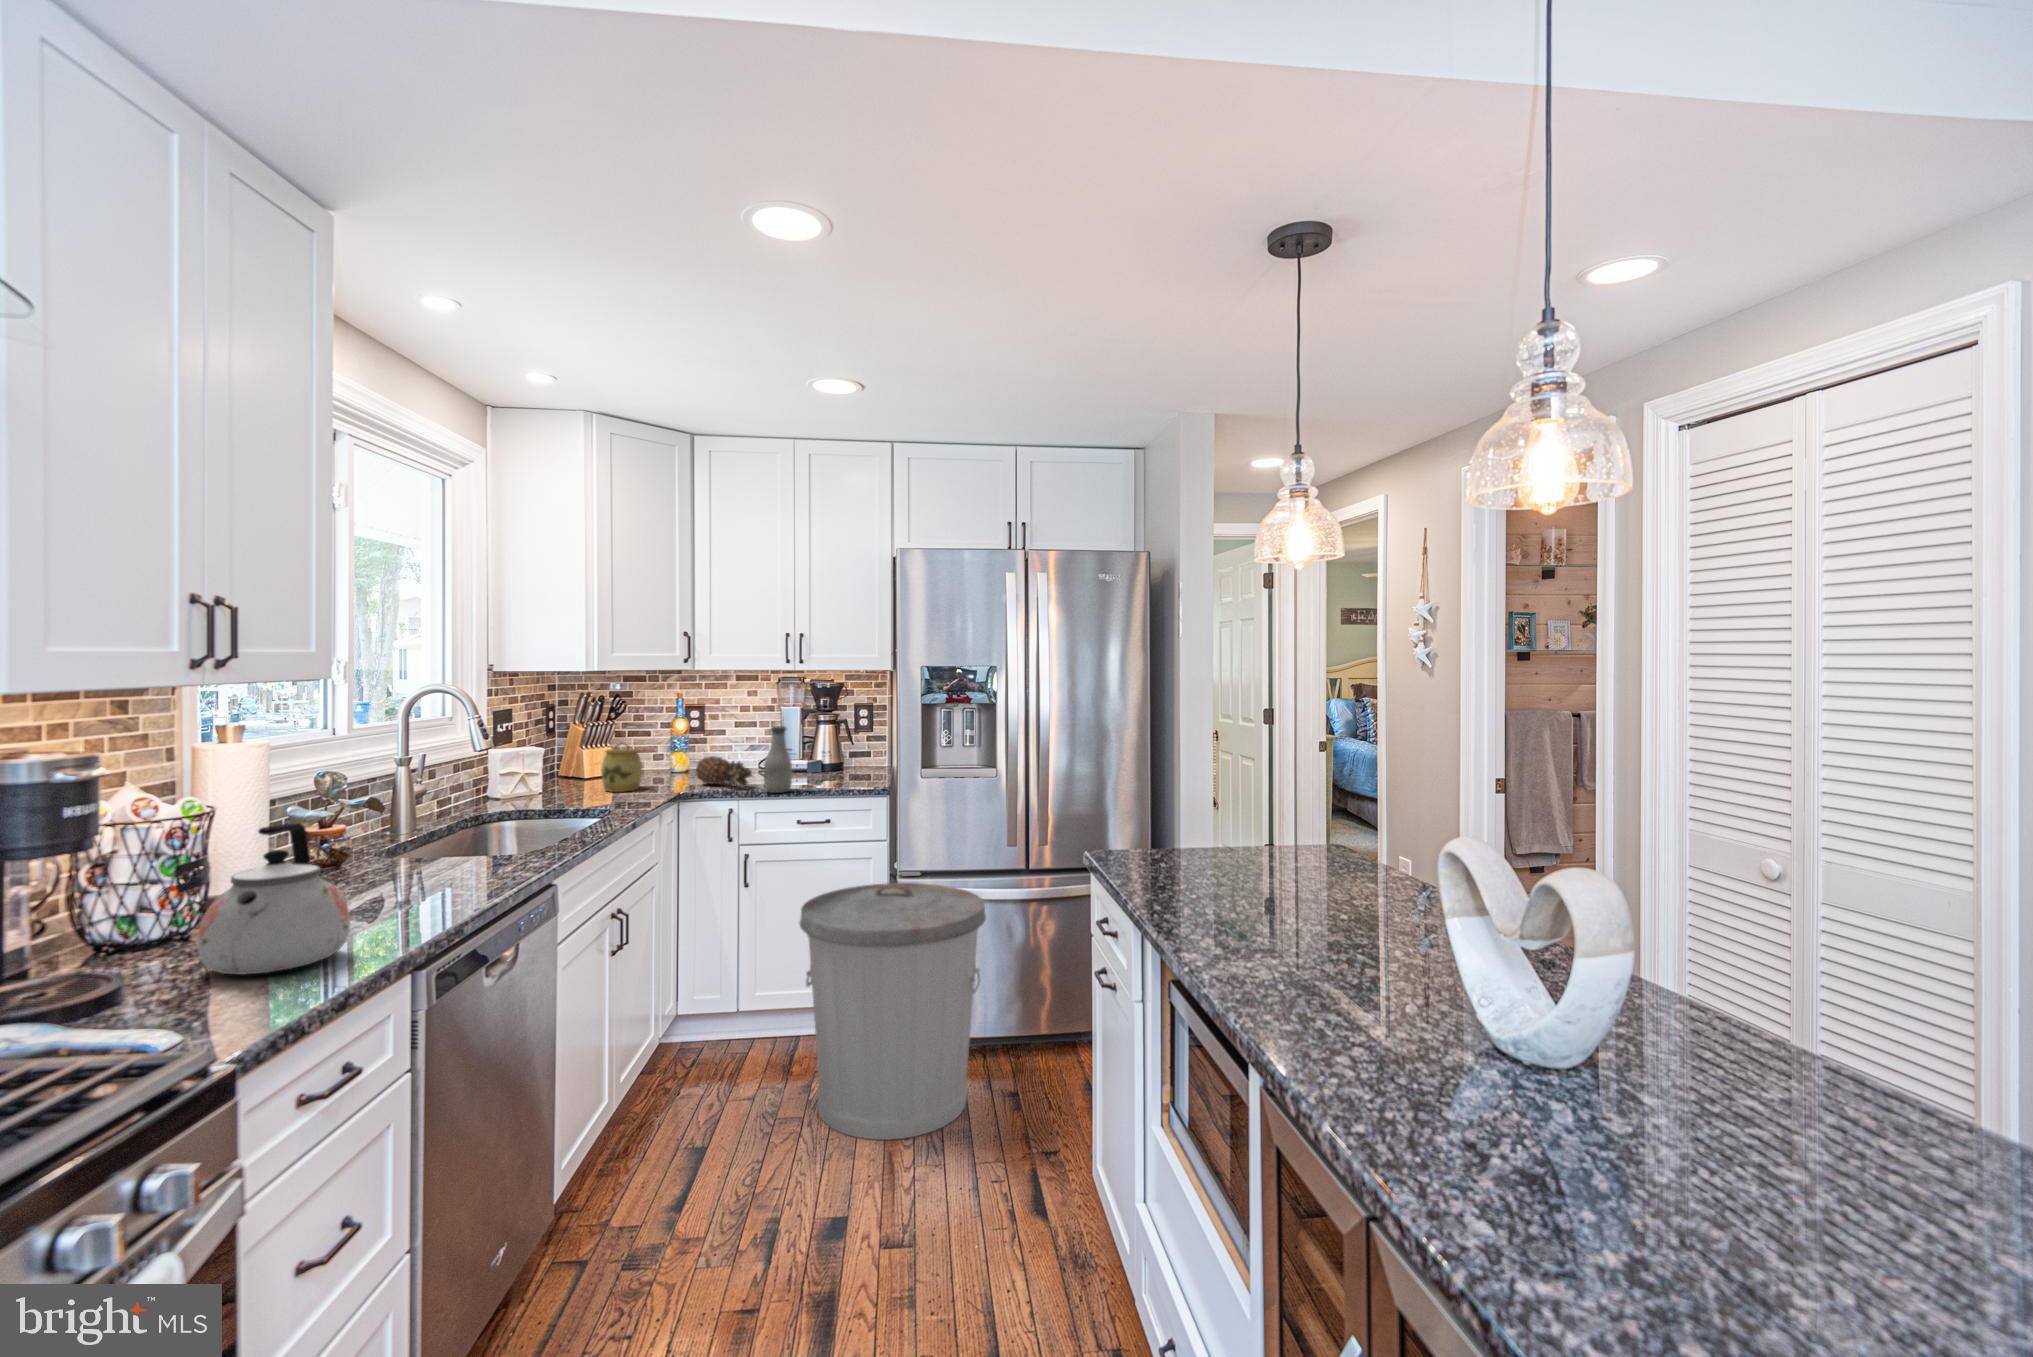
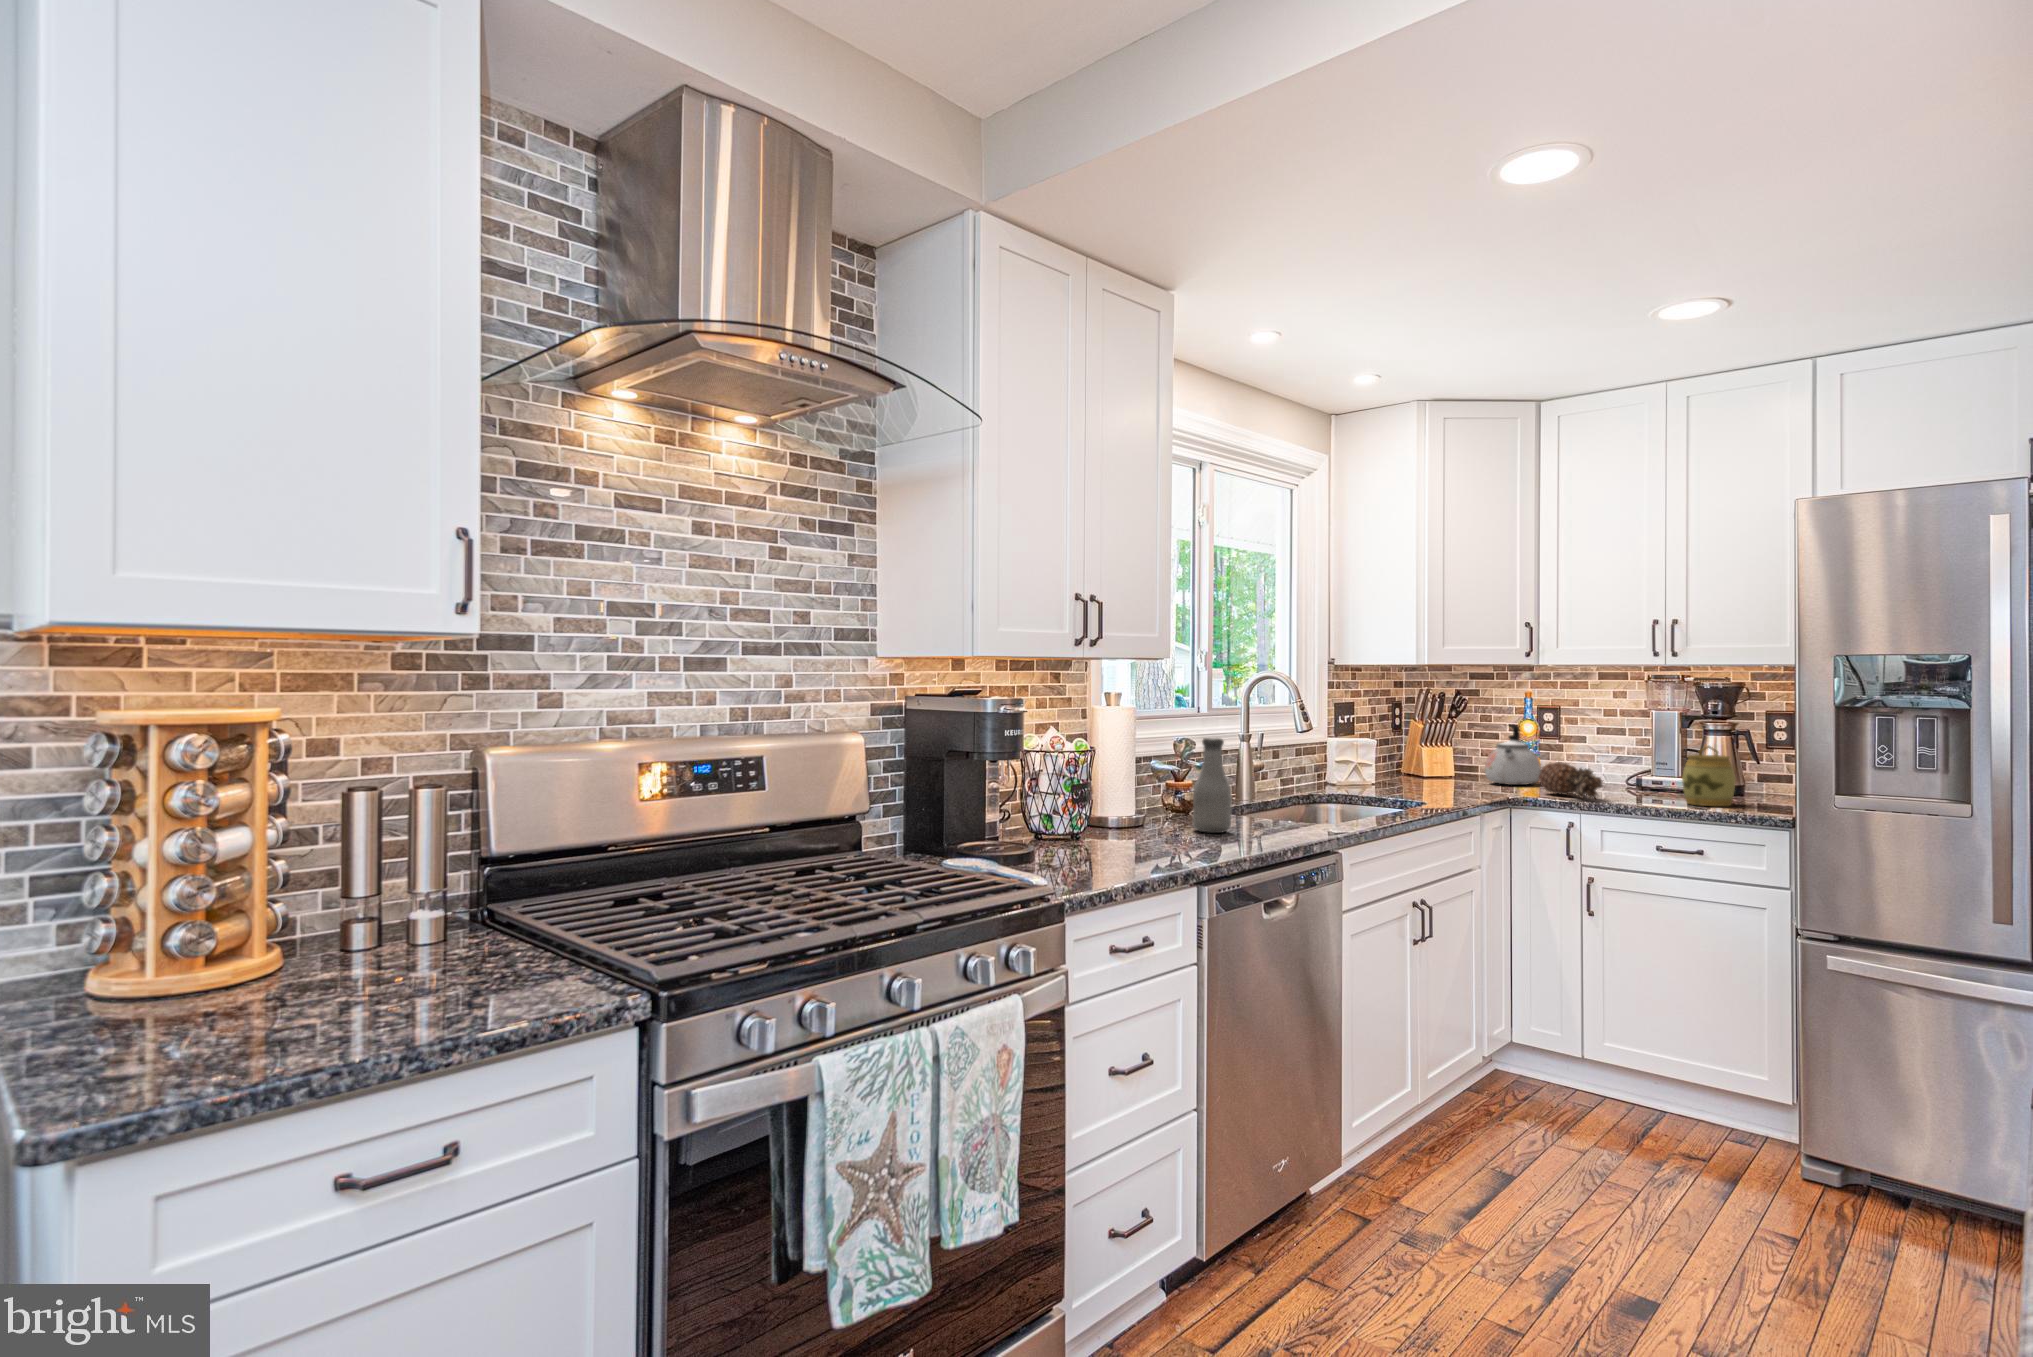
bottle: present [764,726,792,793] -> present [1193,738,1232,833]
jar: present [601,742,642,792] -> present [1682,746,1735,806]
kettle: present [197,823,350,974] -> present [1485,724,1541,785]
trash can: present [800,883,986,1140] -> none [1635,929,1928,1271]

